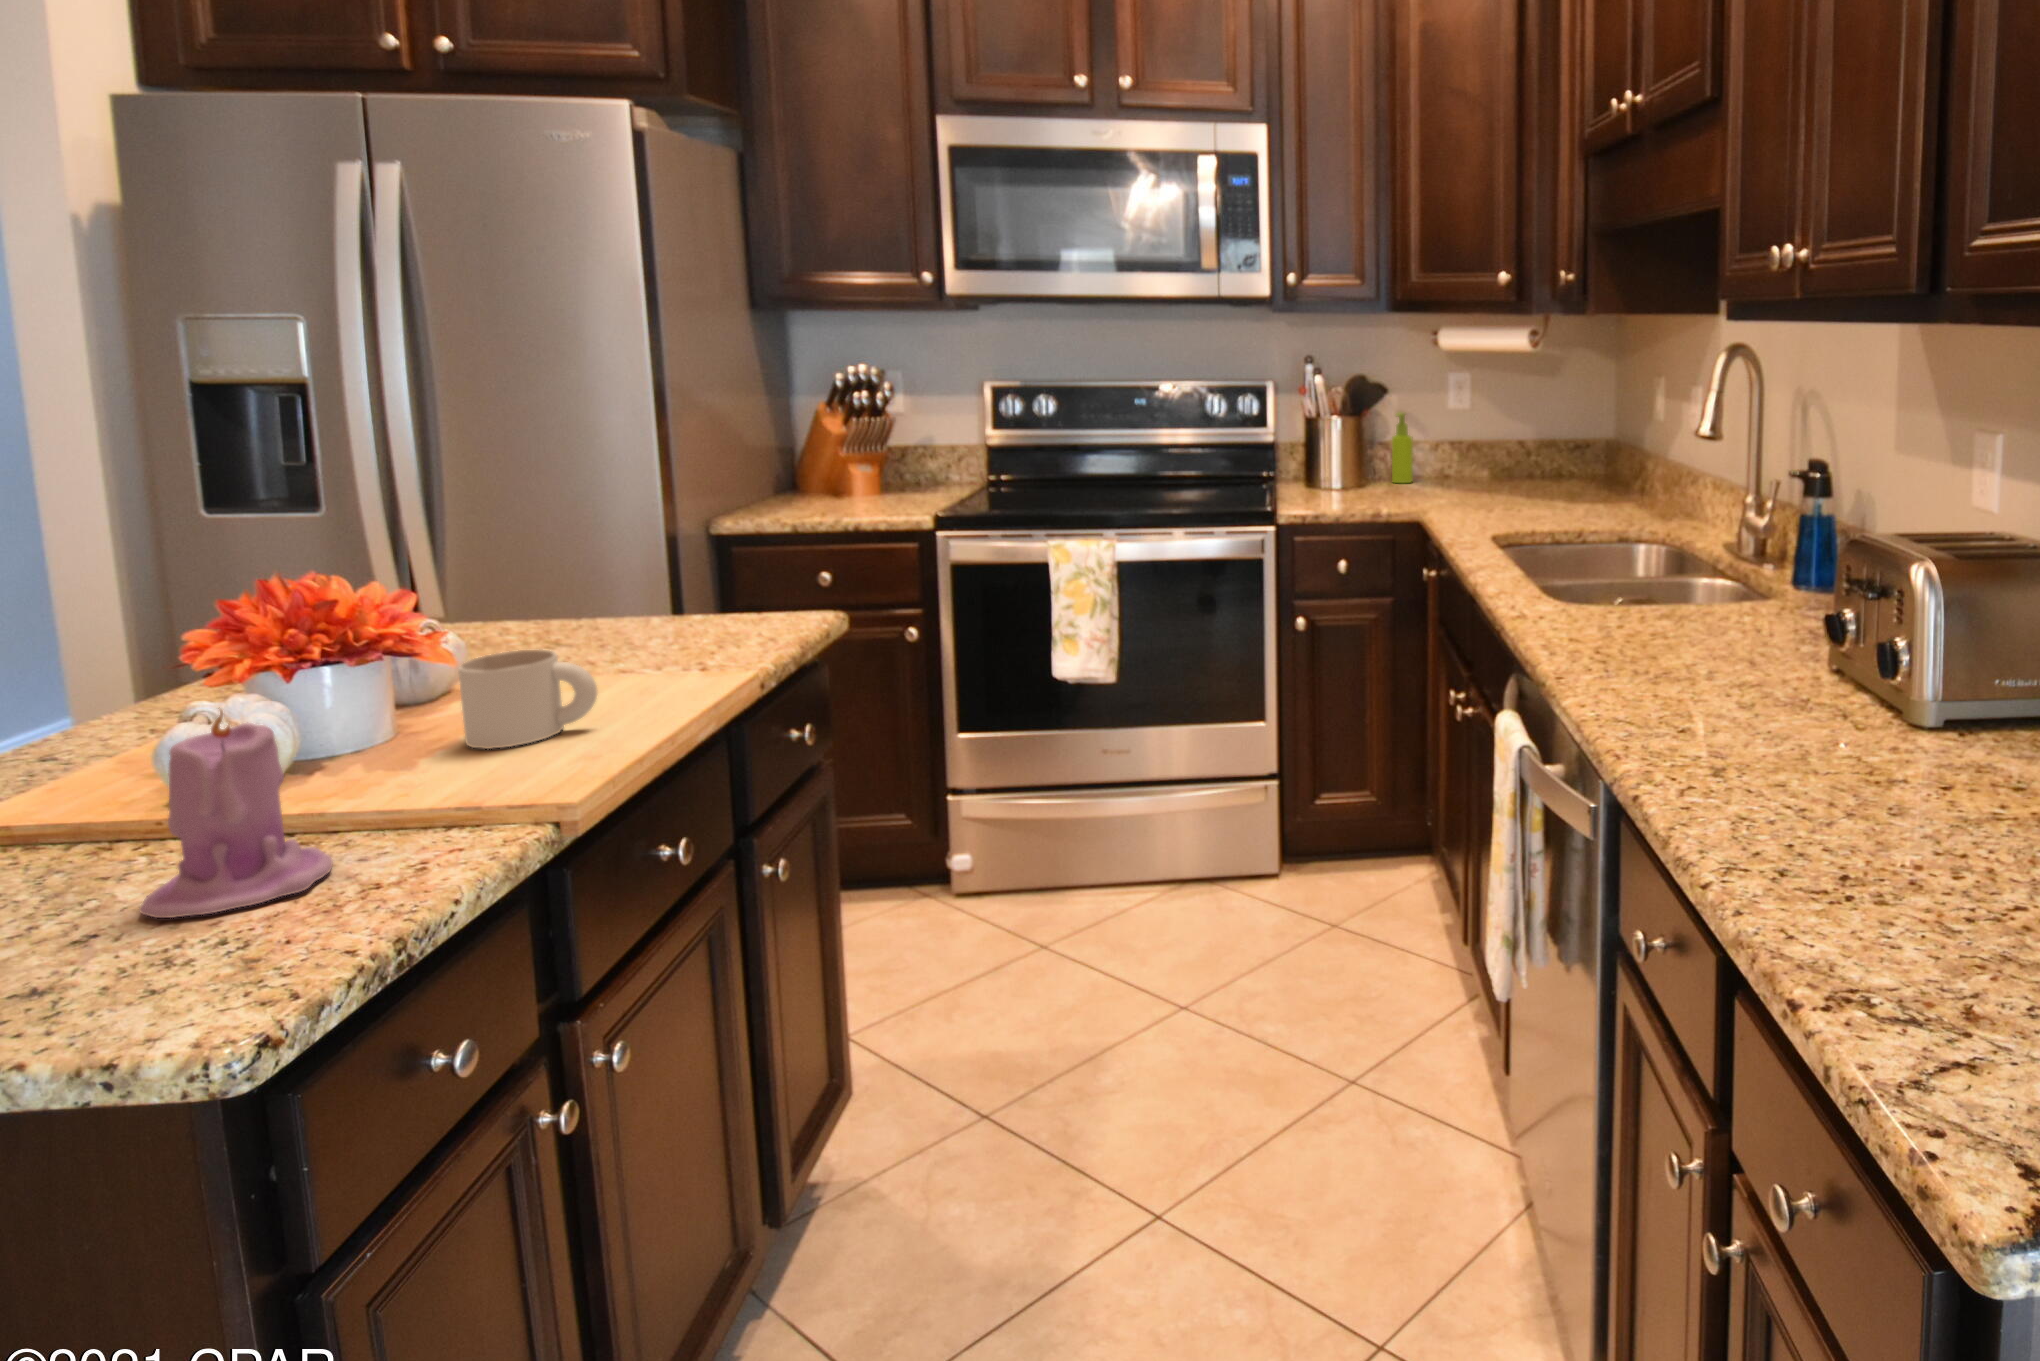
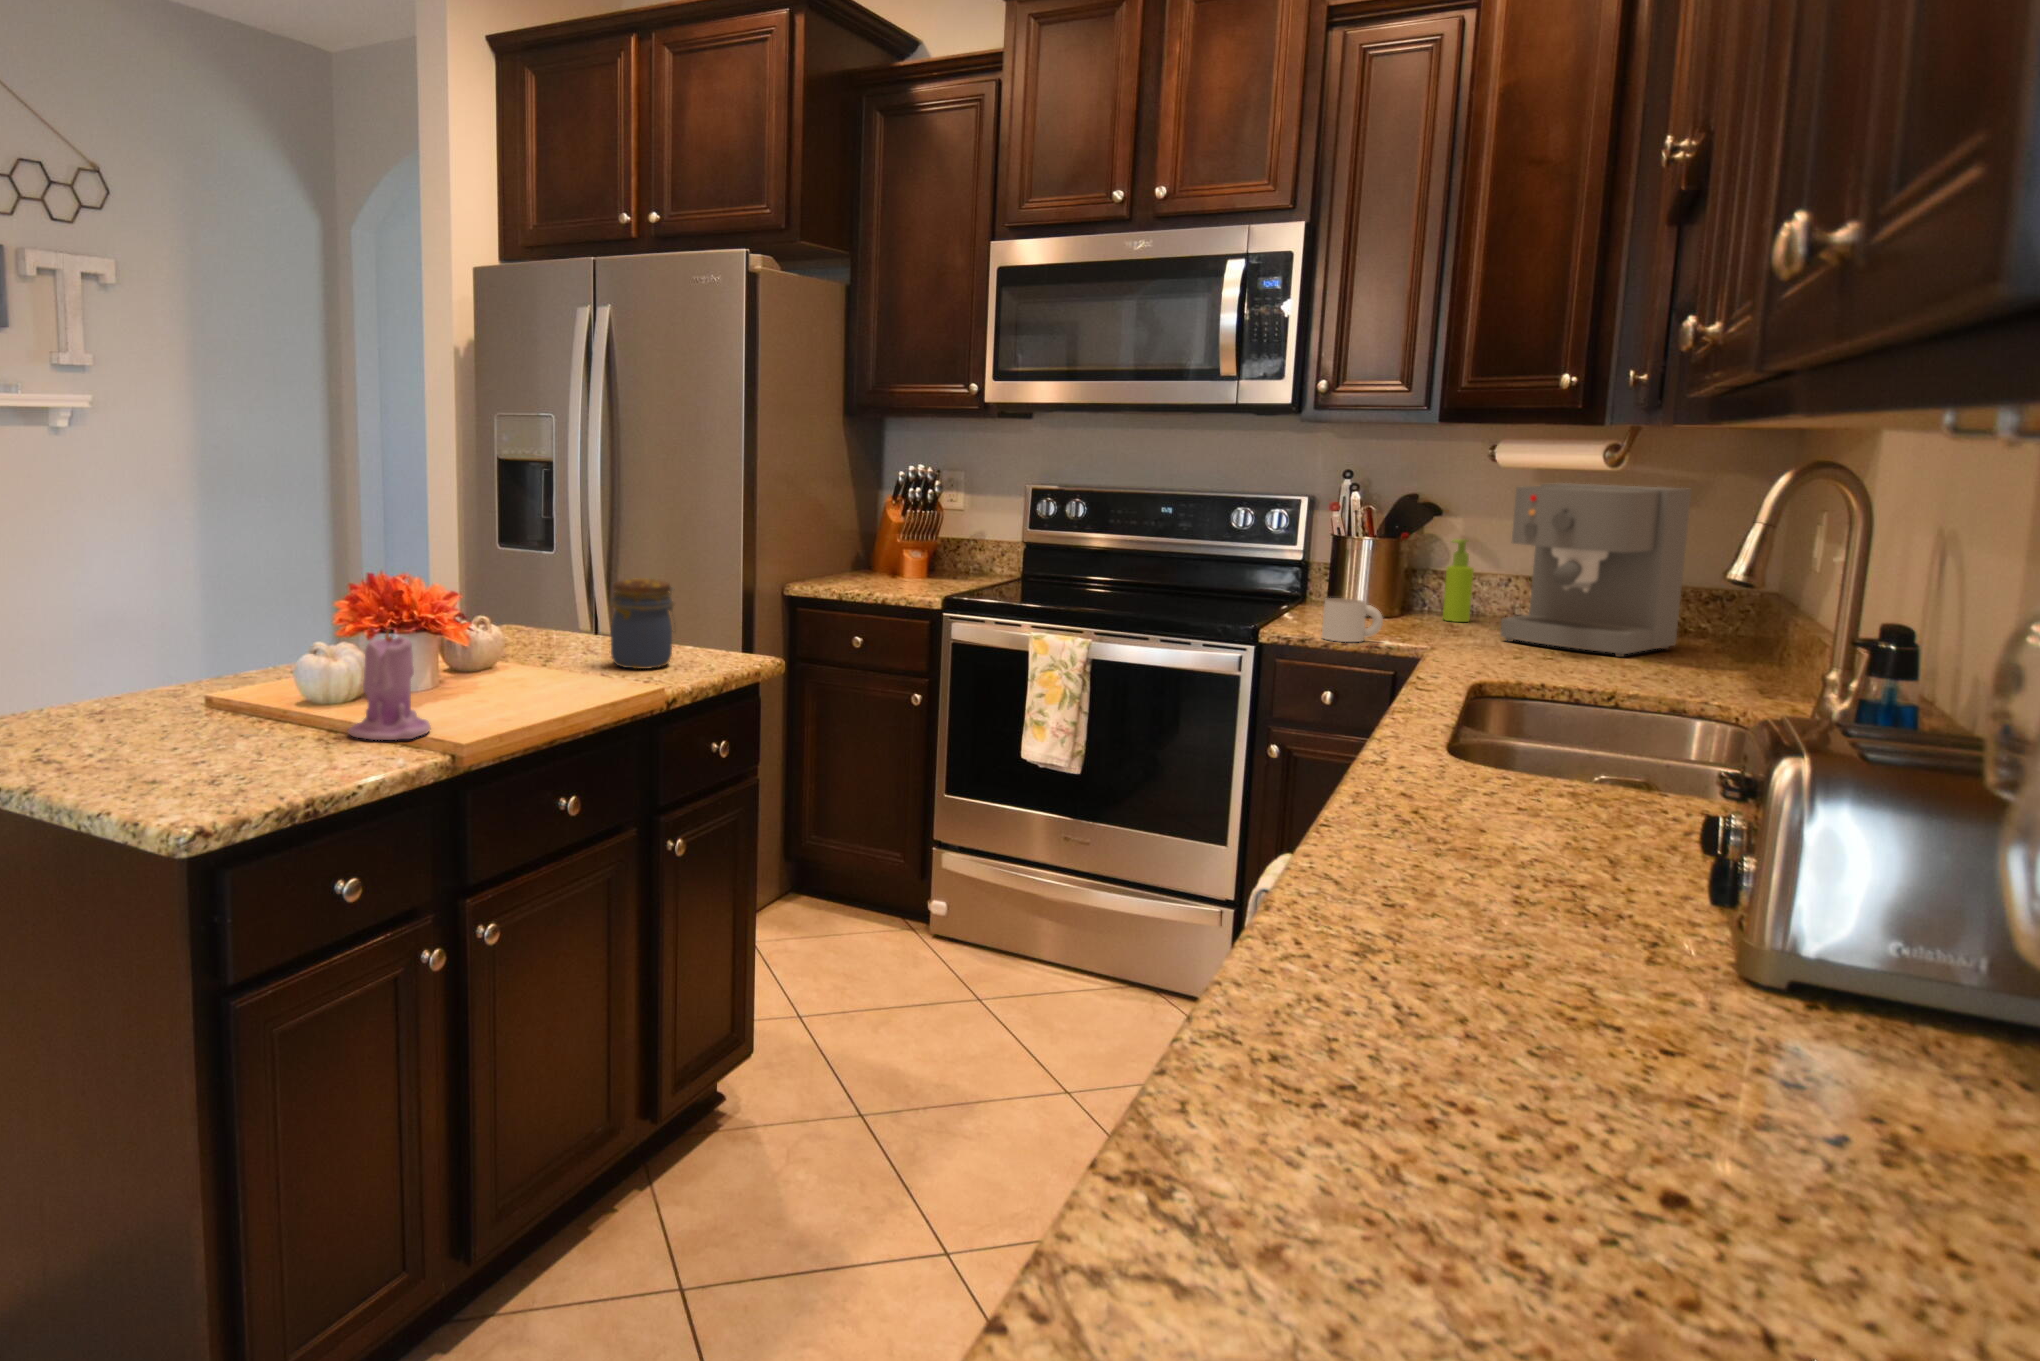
coffee maker: none [1453,363,1567,501] -> present [1500,483,1691,657]
jar: none [563,551,669,678] -> present [611,578,674,669]
mug: present [458,649,597,749] -> present [1321,598,1383,642]

